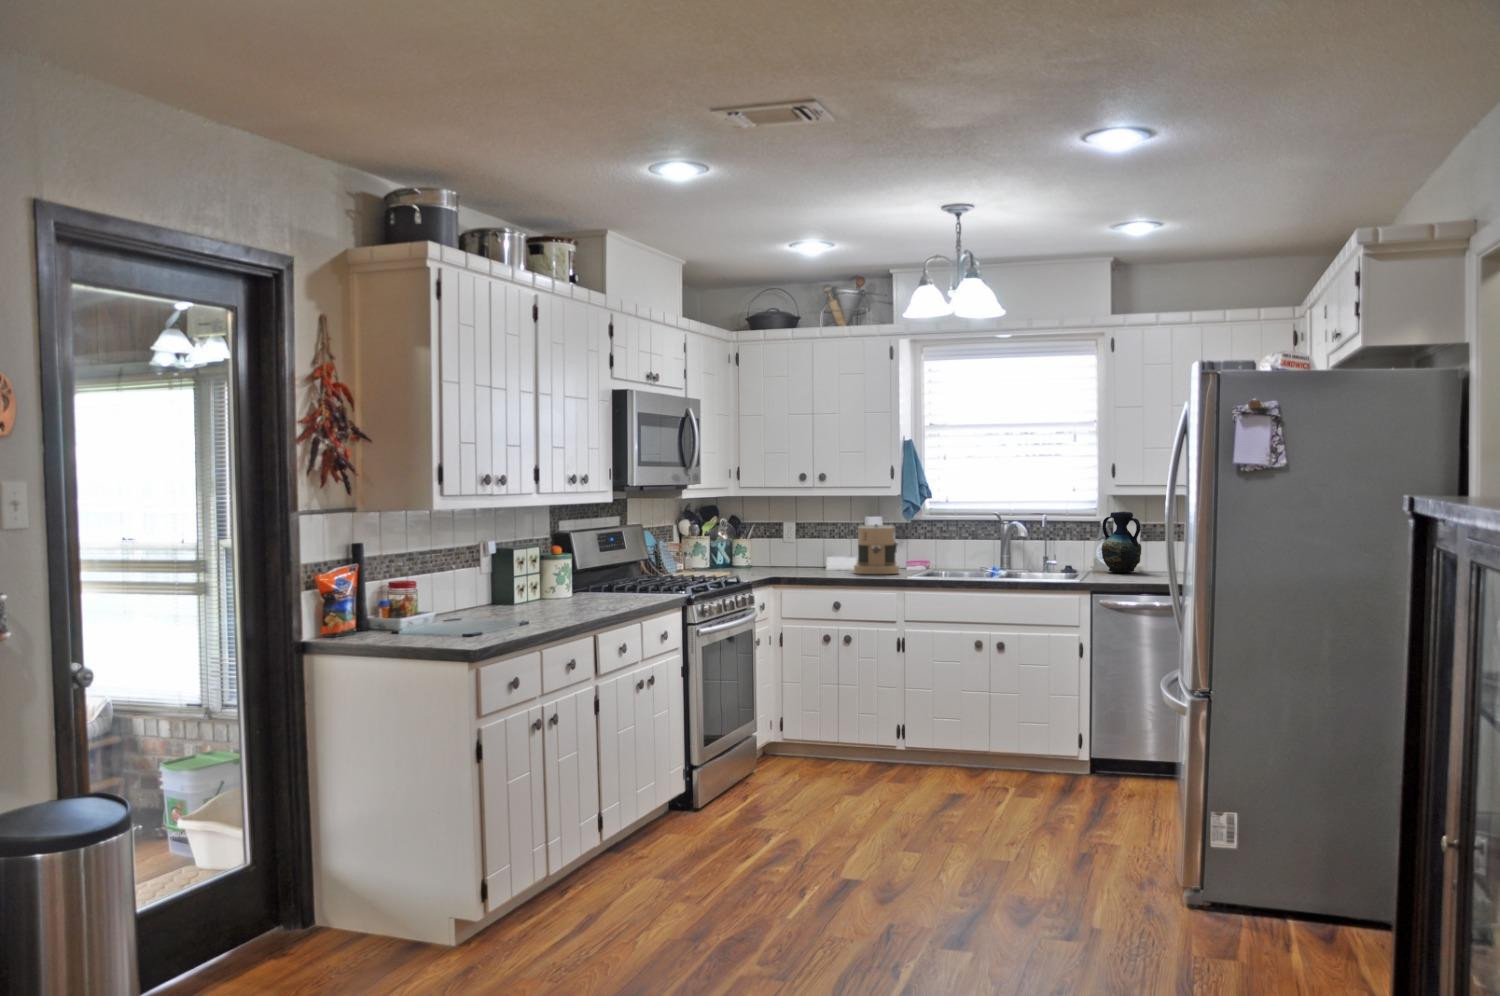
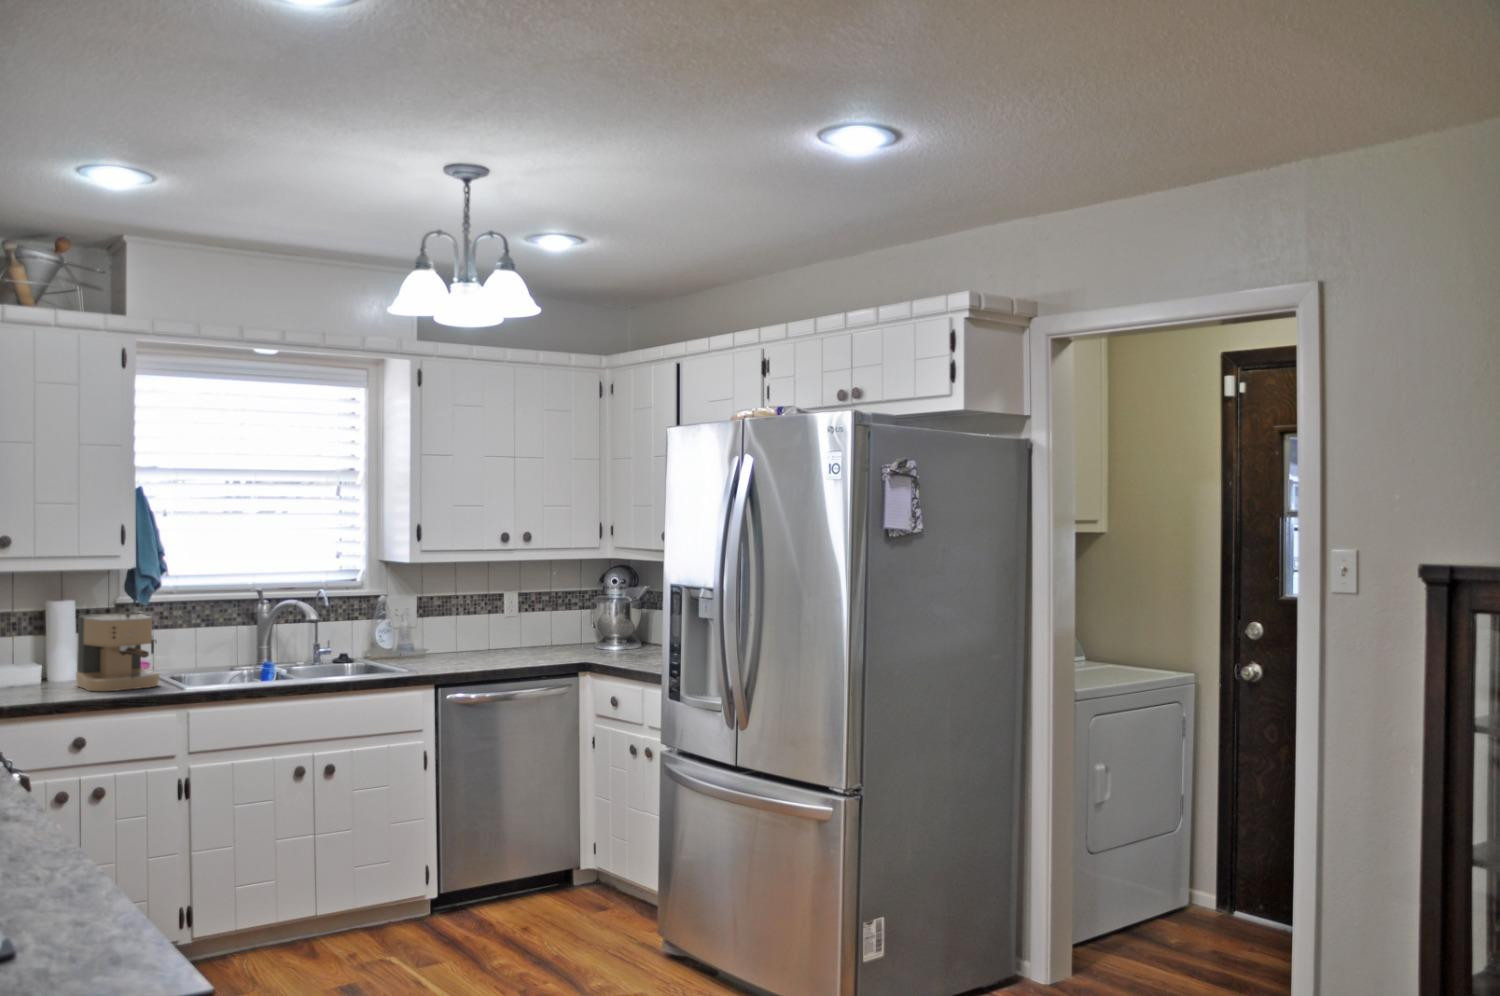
vase: present [1101,512,1141,573] -> none [378,583,431,658]

